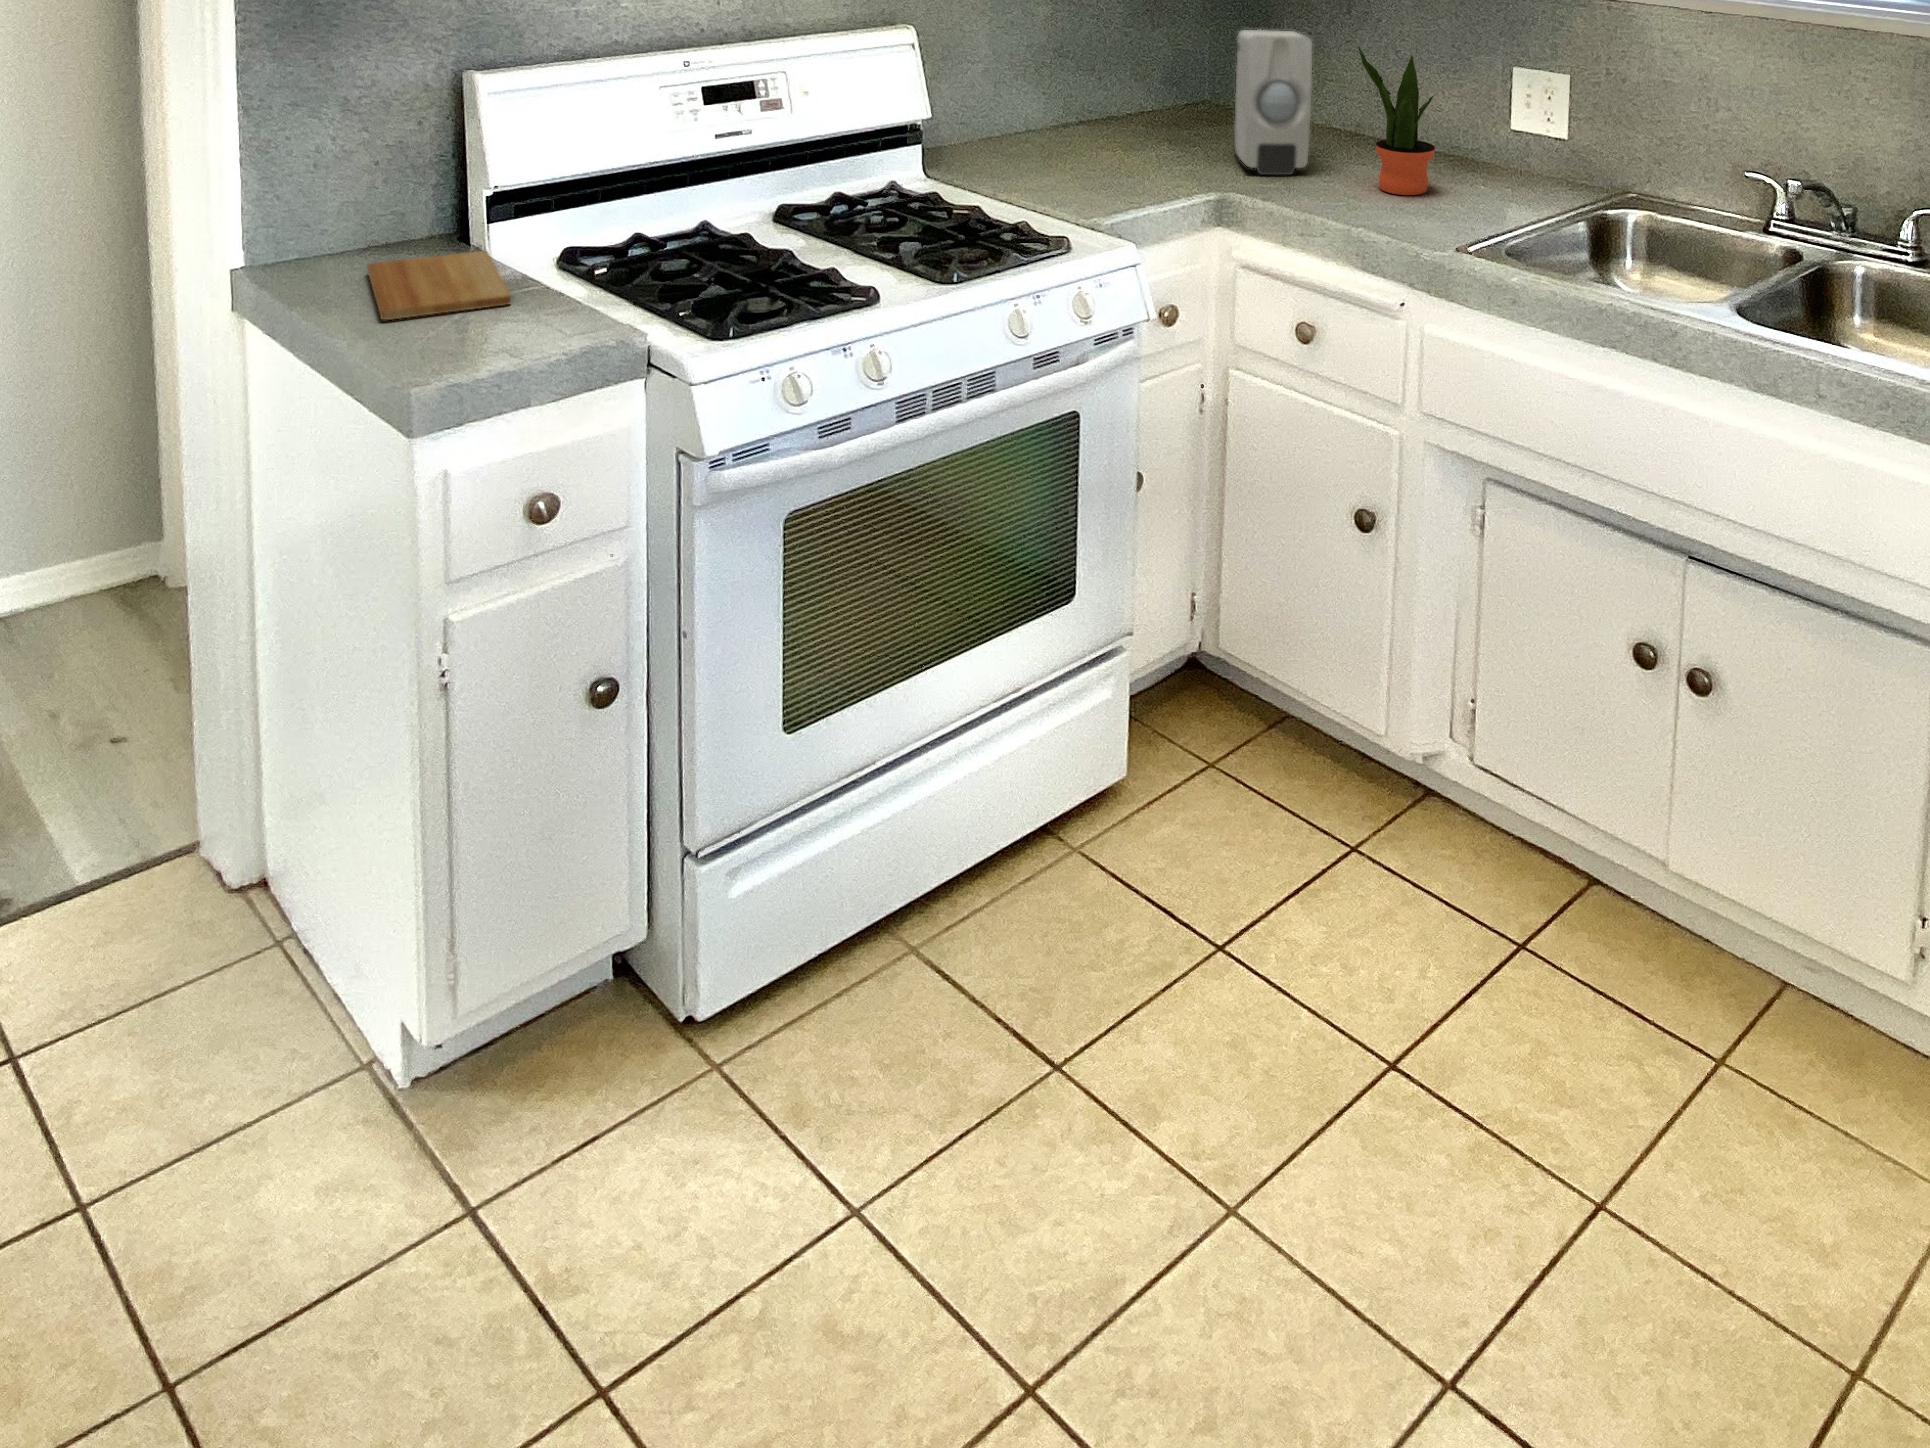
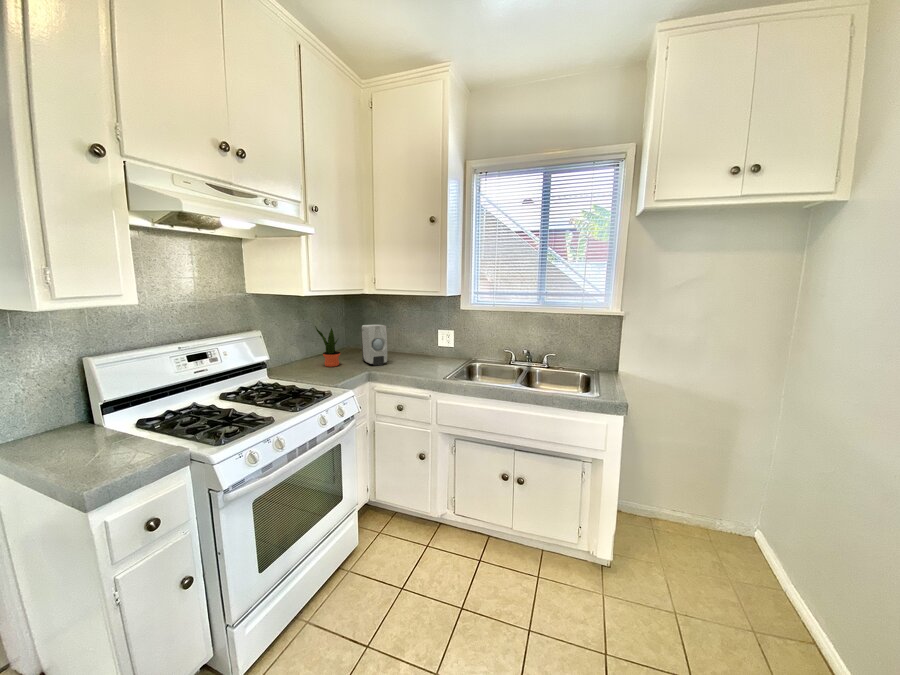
potted plant: present [1358,46,1435,195] -> present [315,326,340,367]
cutting board: present [368,251,511,320] -> none [41,426,121,464]

